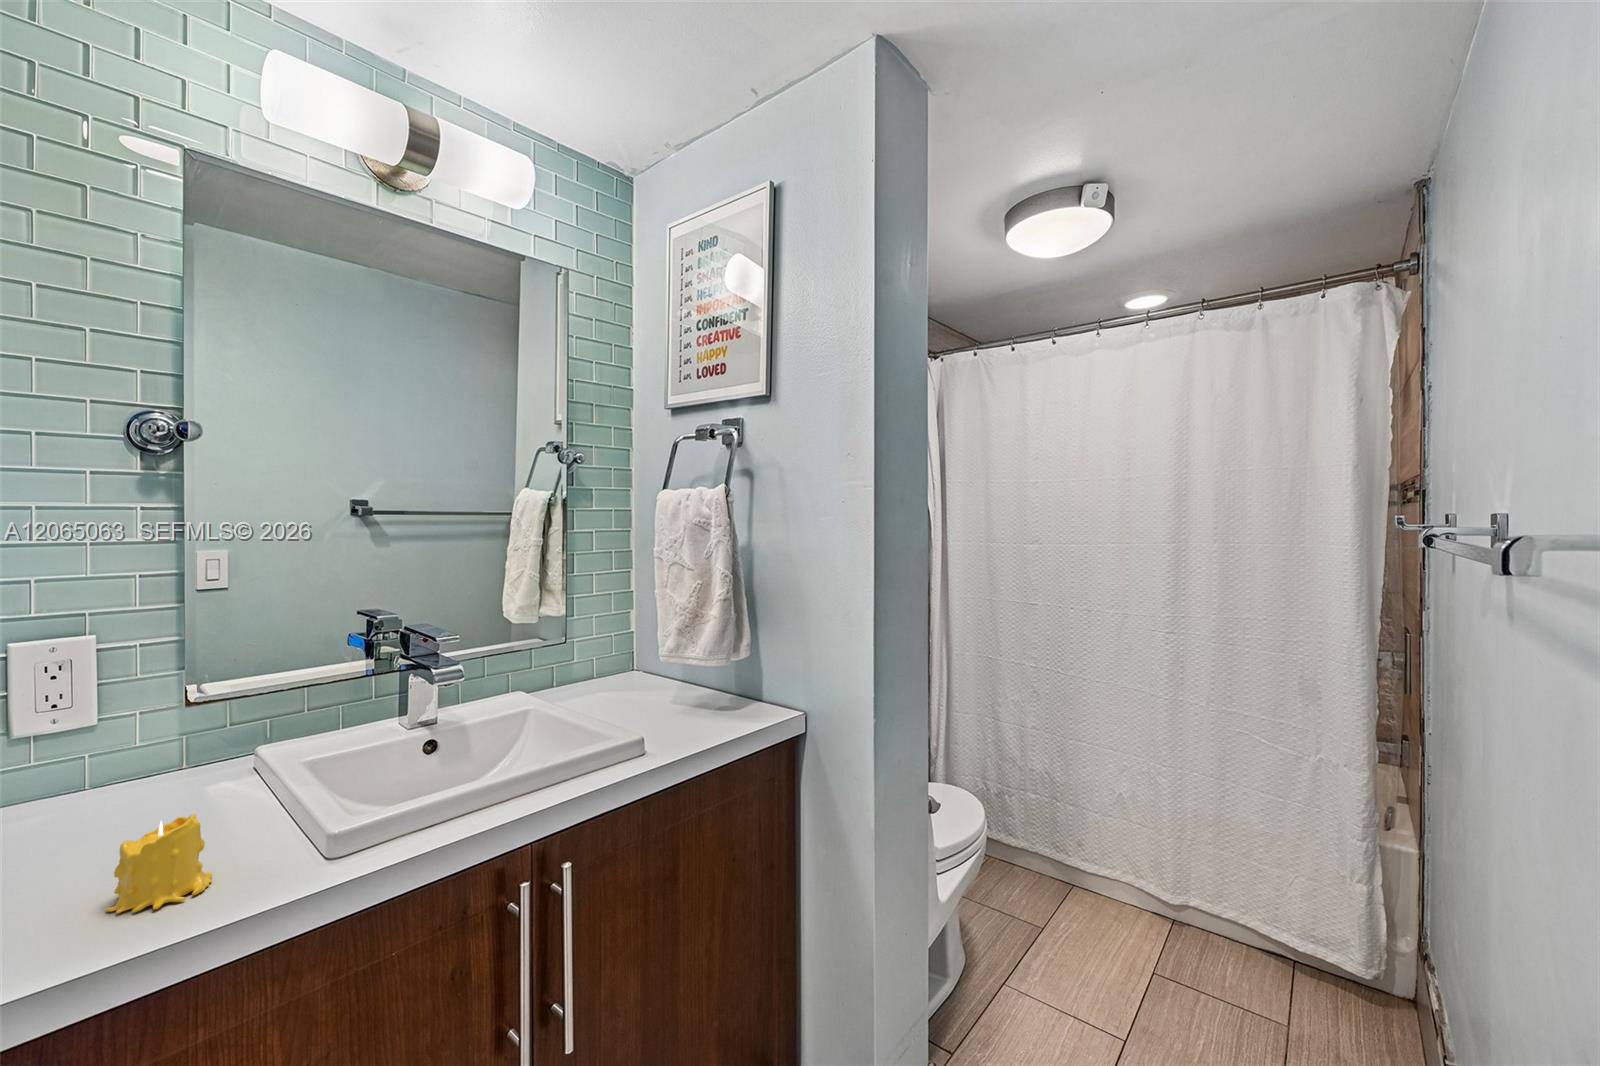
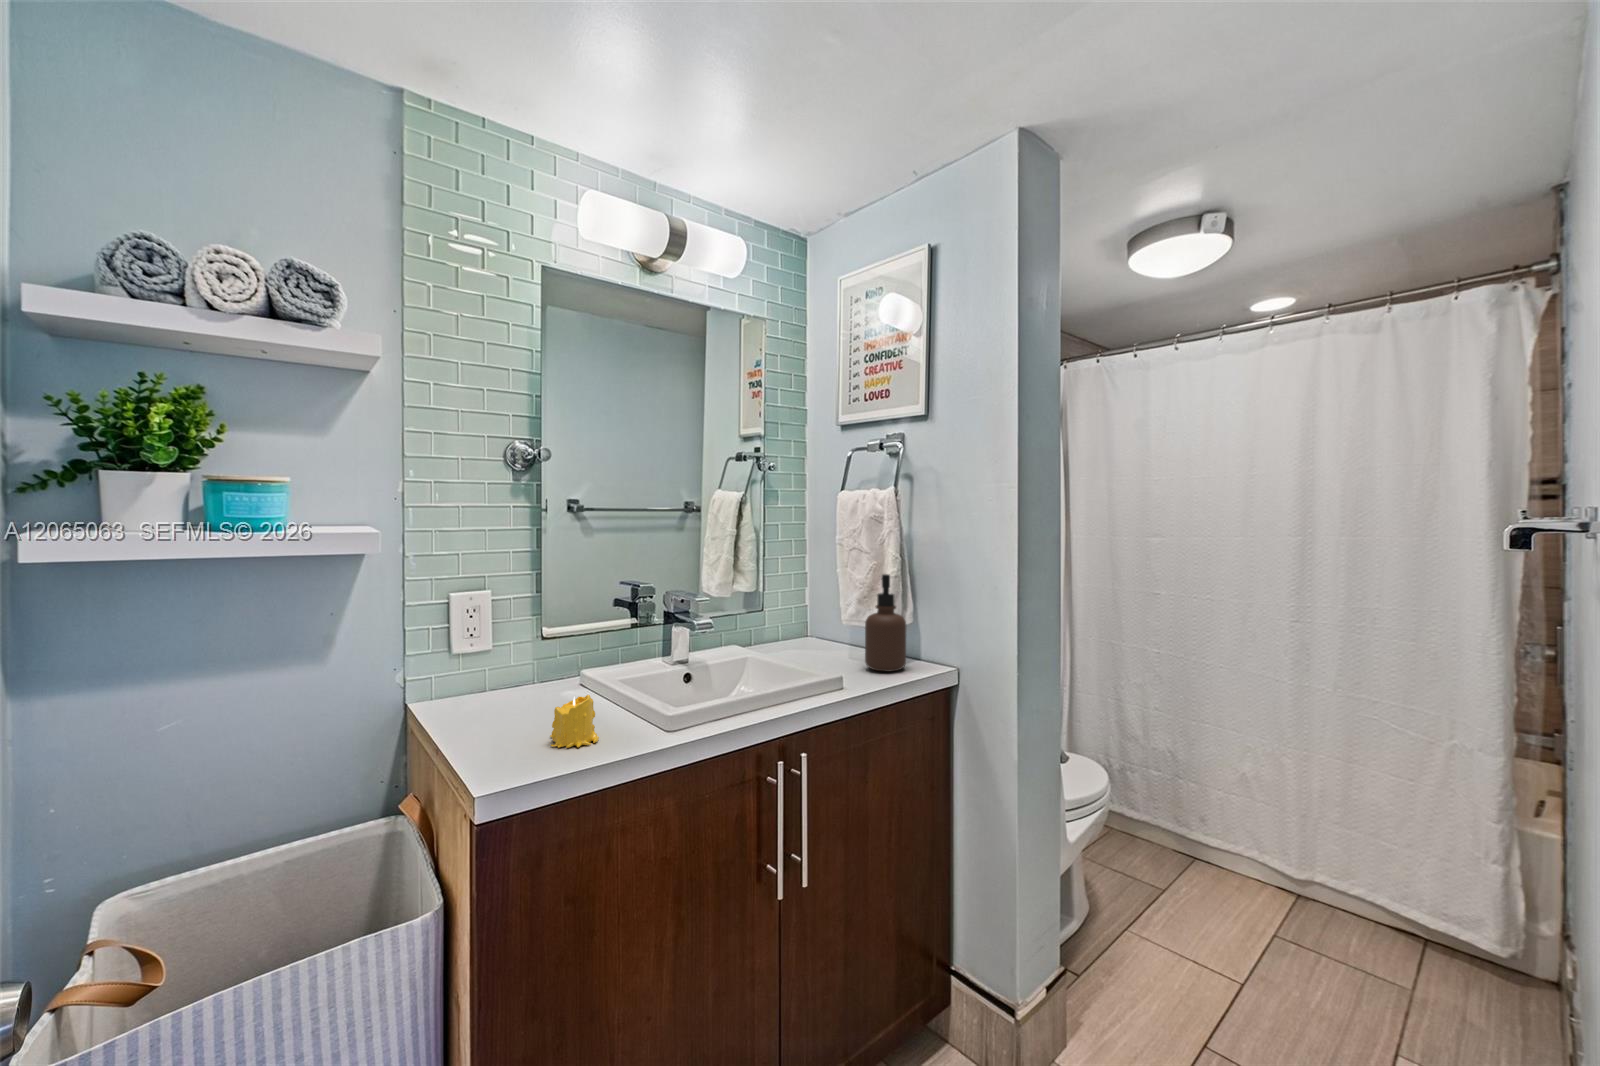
soap dispenser: none [688,596,740,721] -> present [865,574,906,672]

